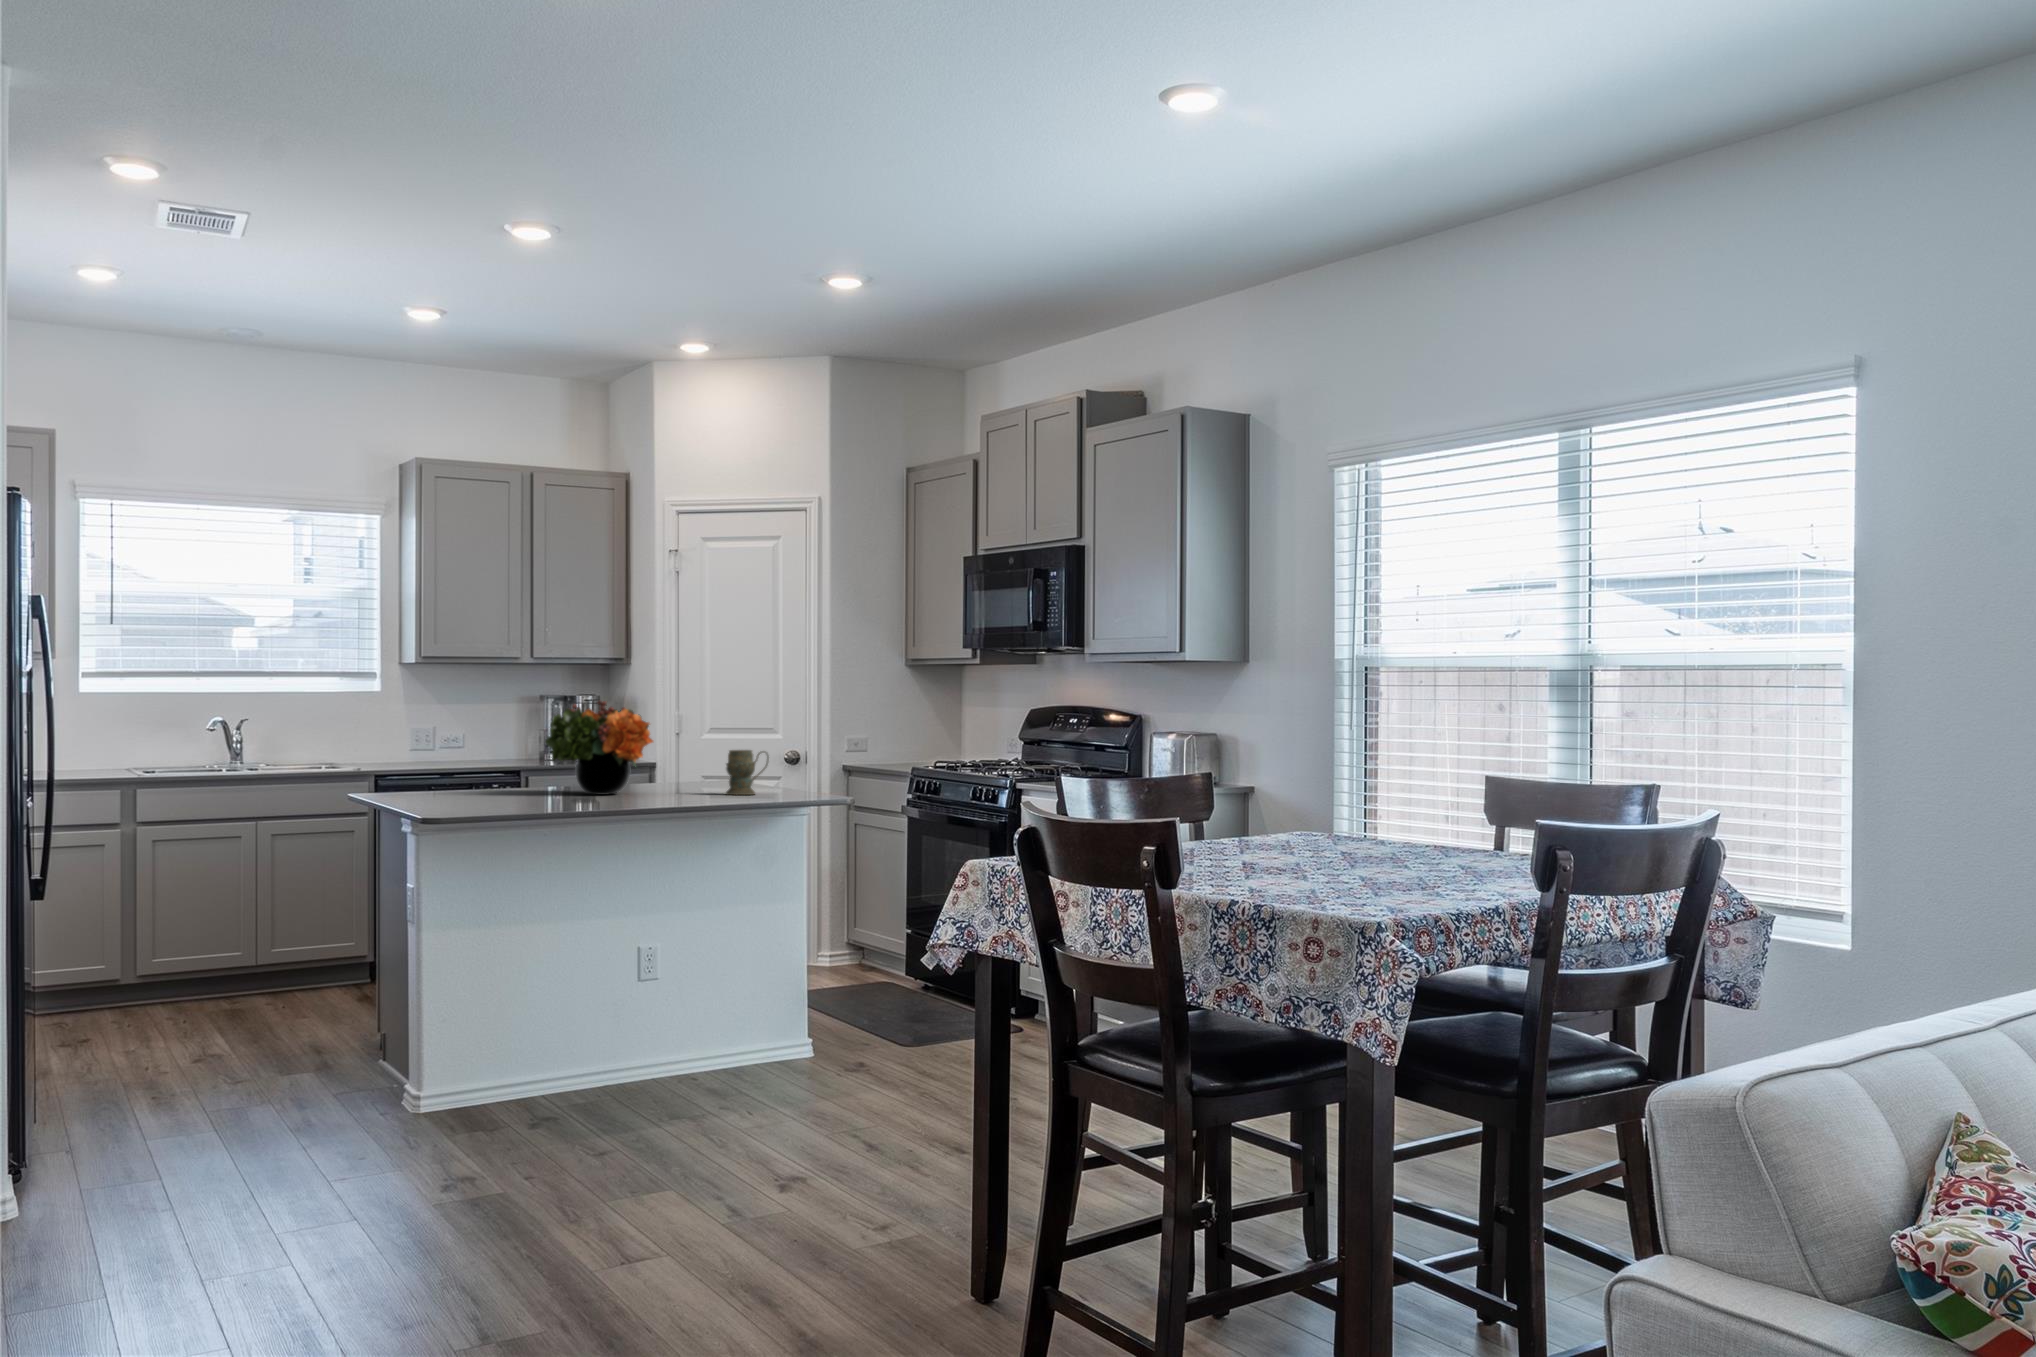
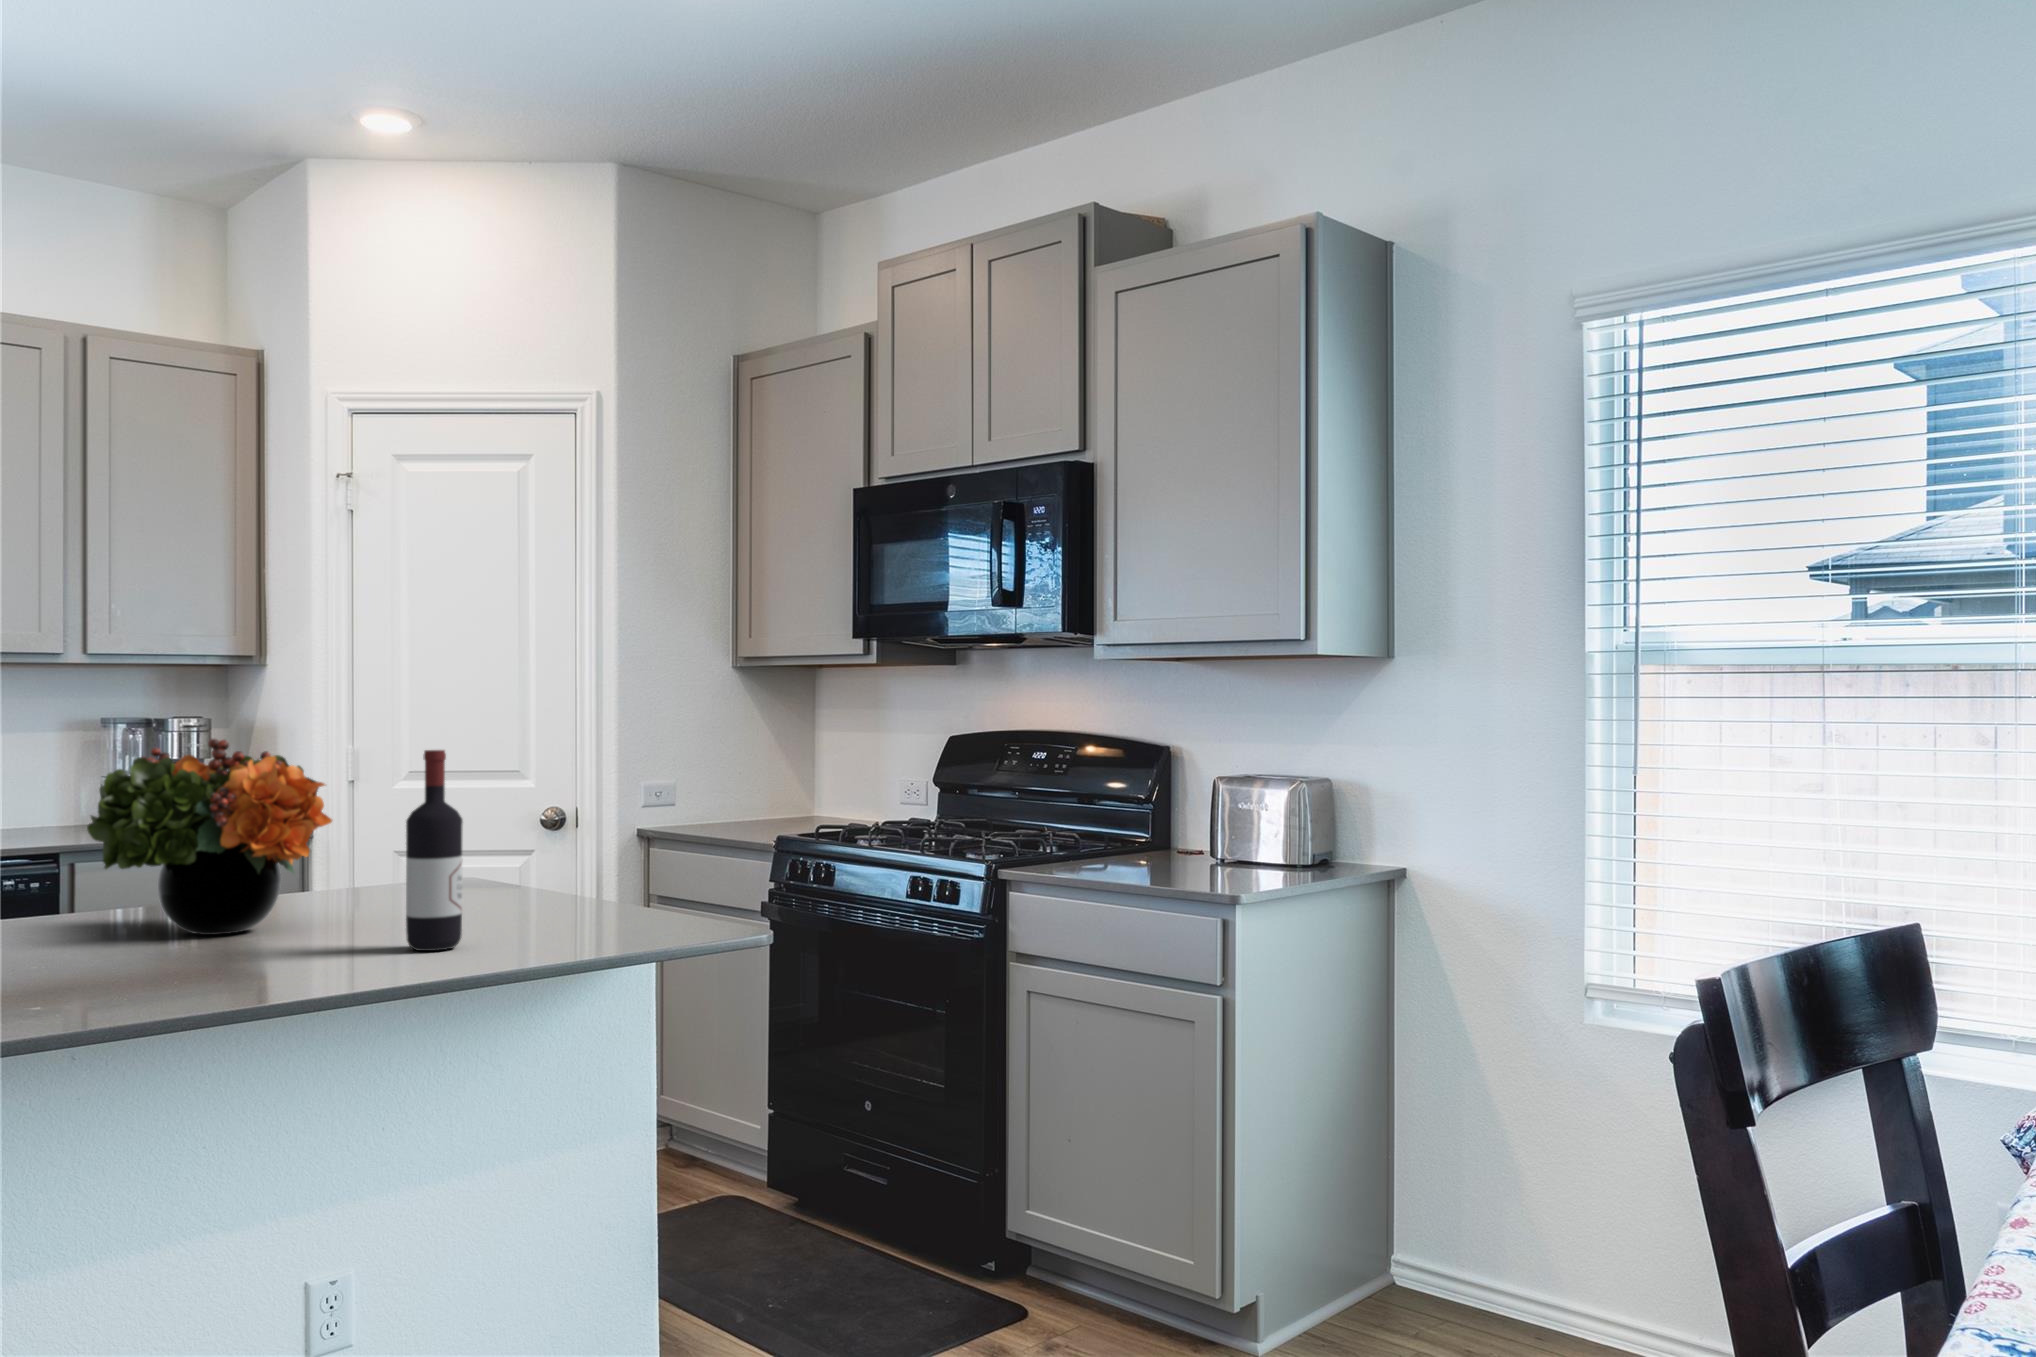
wine bottle: none [684,706,710,801] -> present [406,750,463,951]
mug: present [726,750,769,795] -> none [479,830,567,922]

